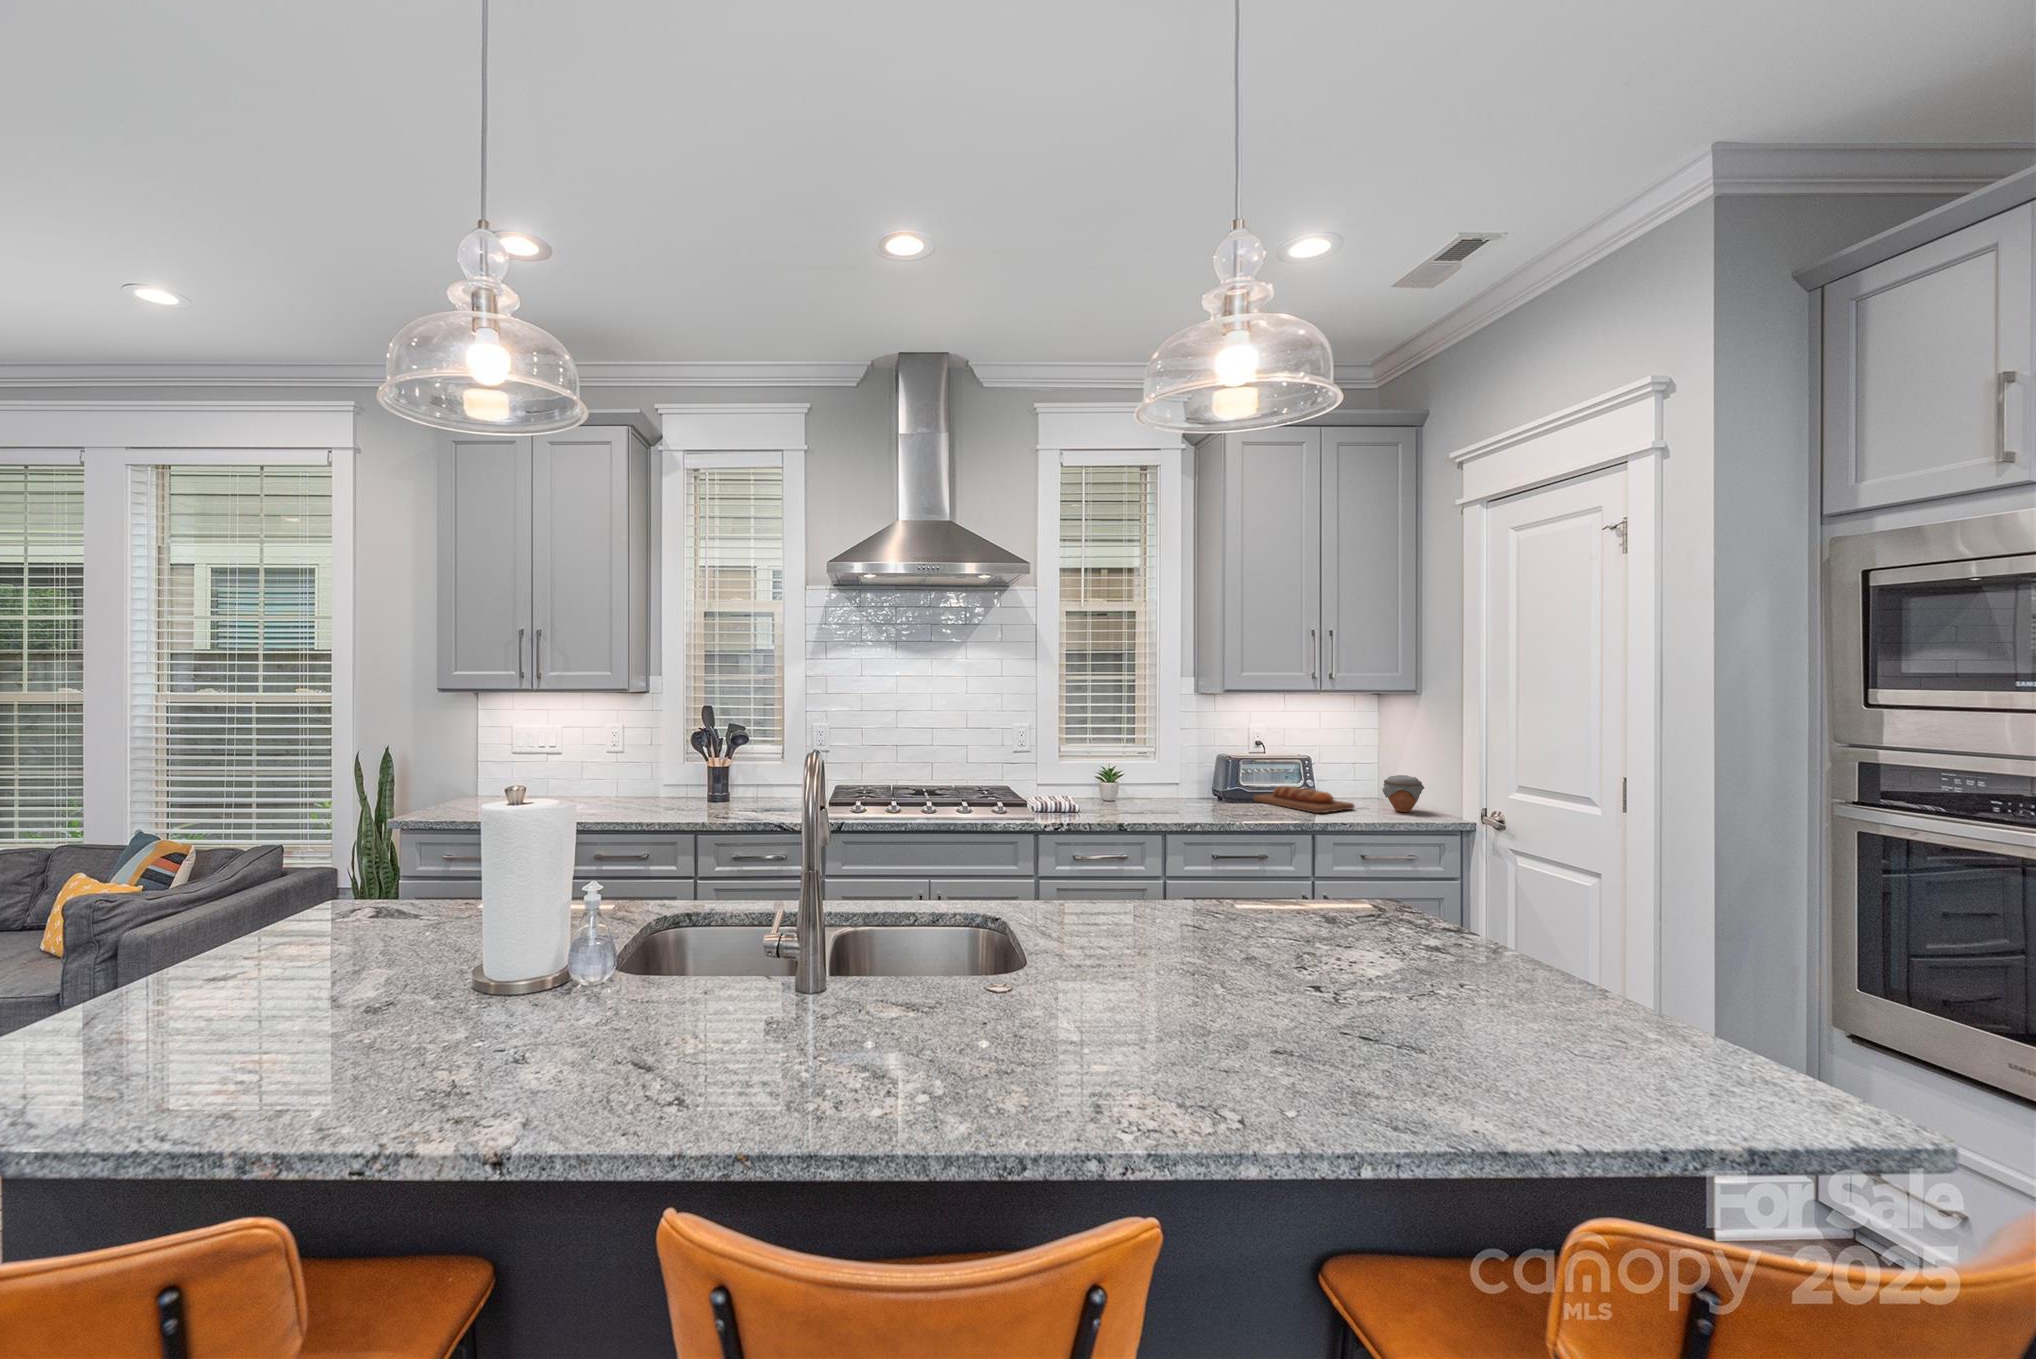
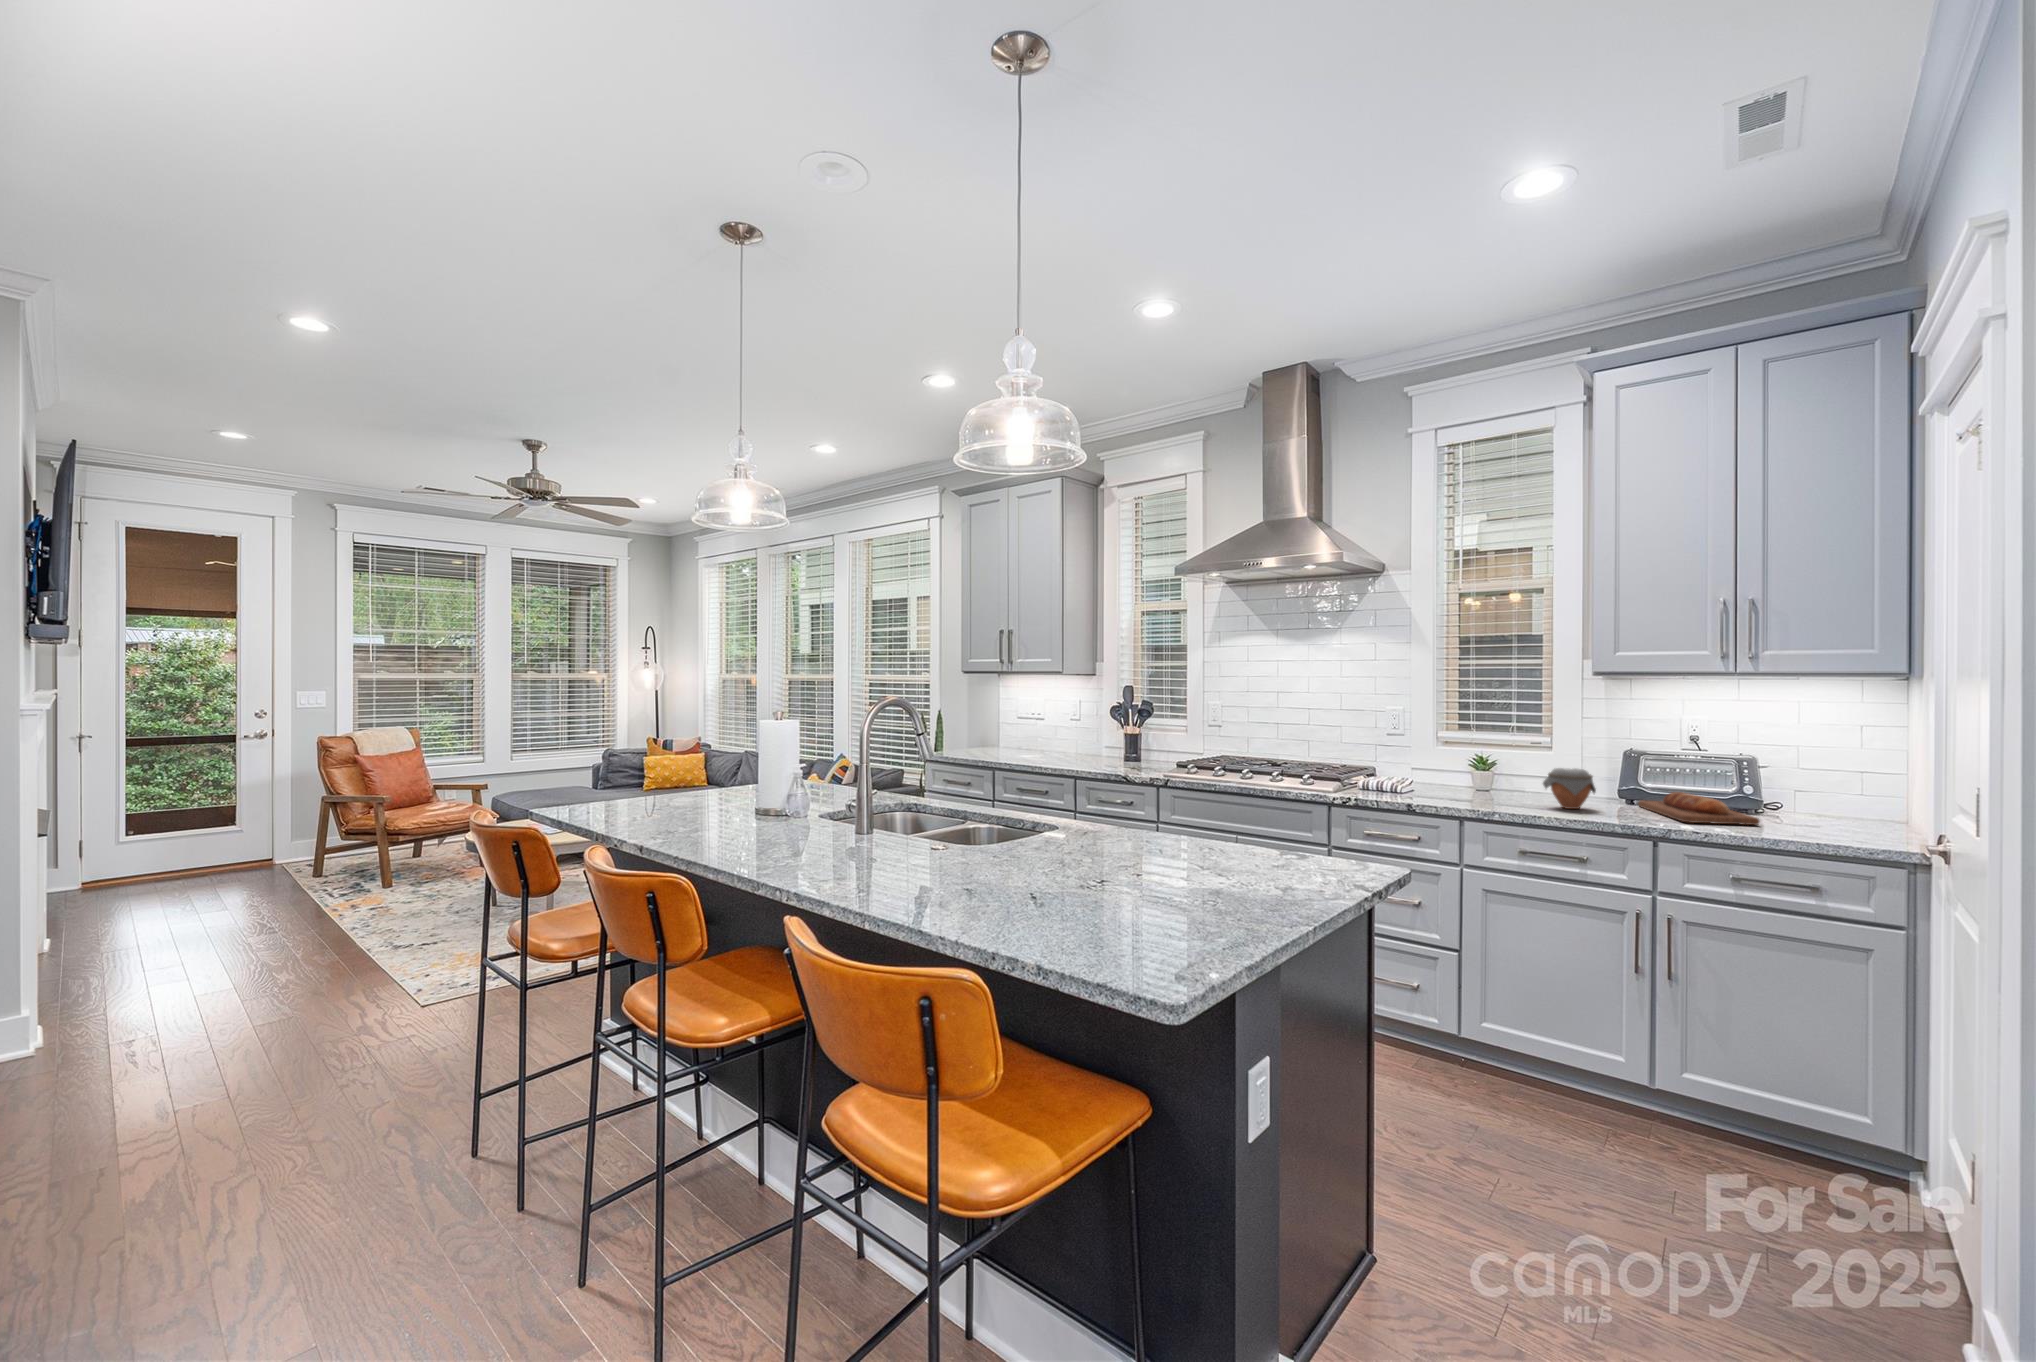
jar: present [1382,775,1424,812] -> present [1543,768,1596,809]

